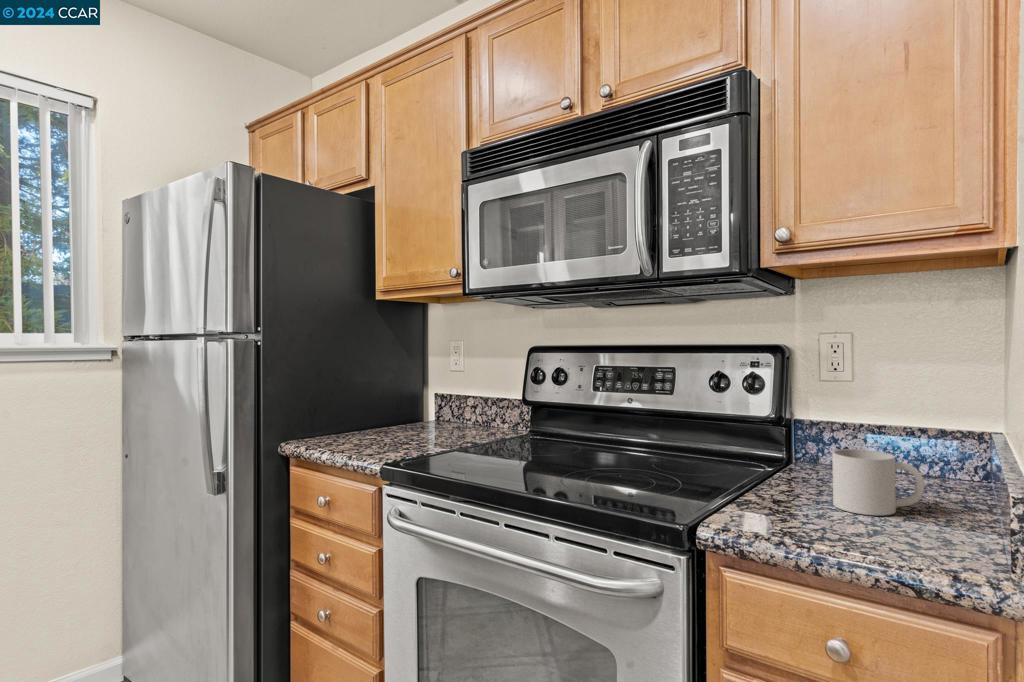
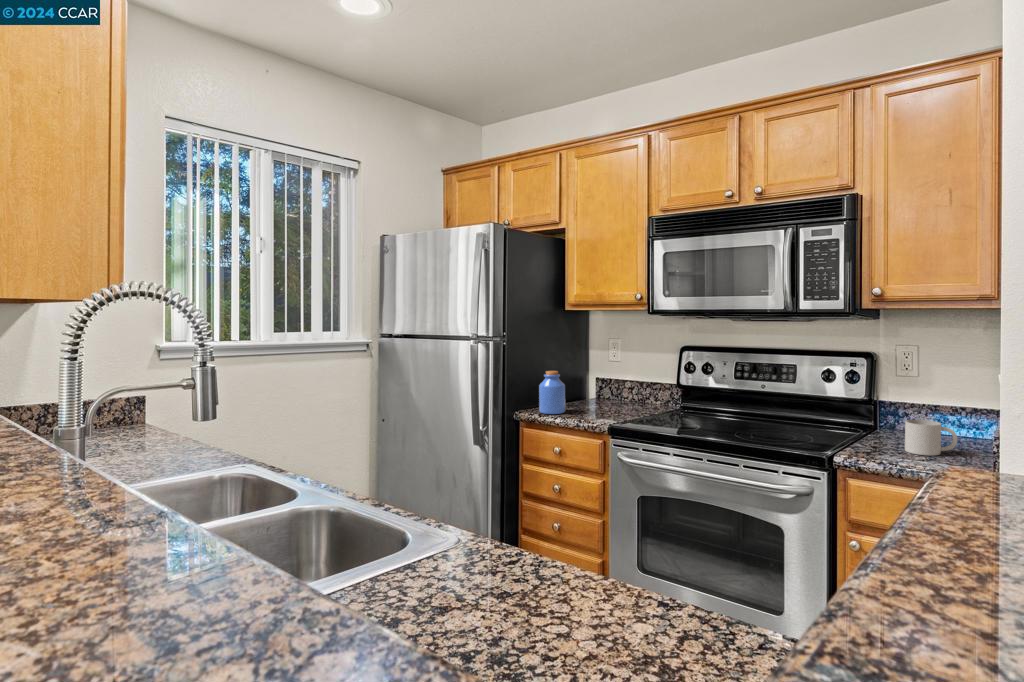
jar: none [323,380,362,443] -> present [539,371,565,414]

